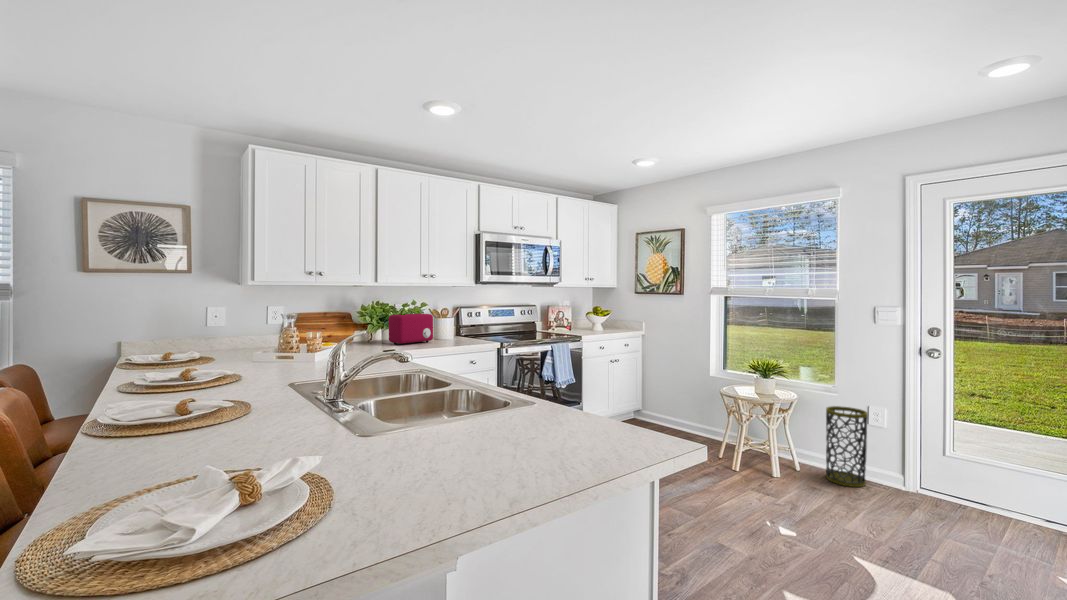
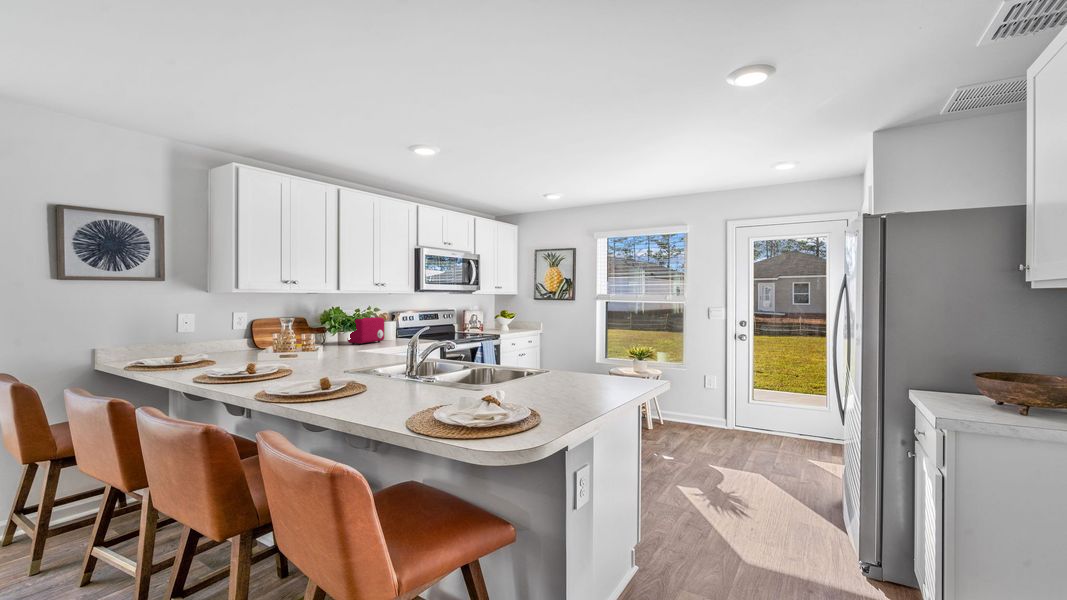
trash can: present [826,406,868,487] -> none [680,377,705,430]

